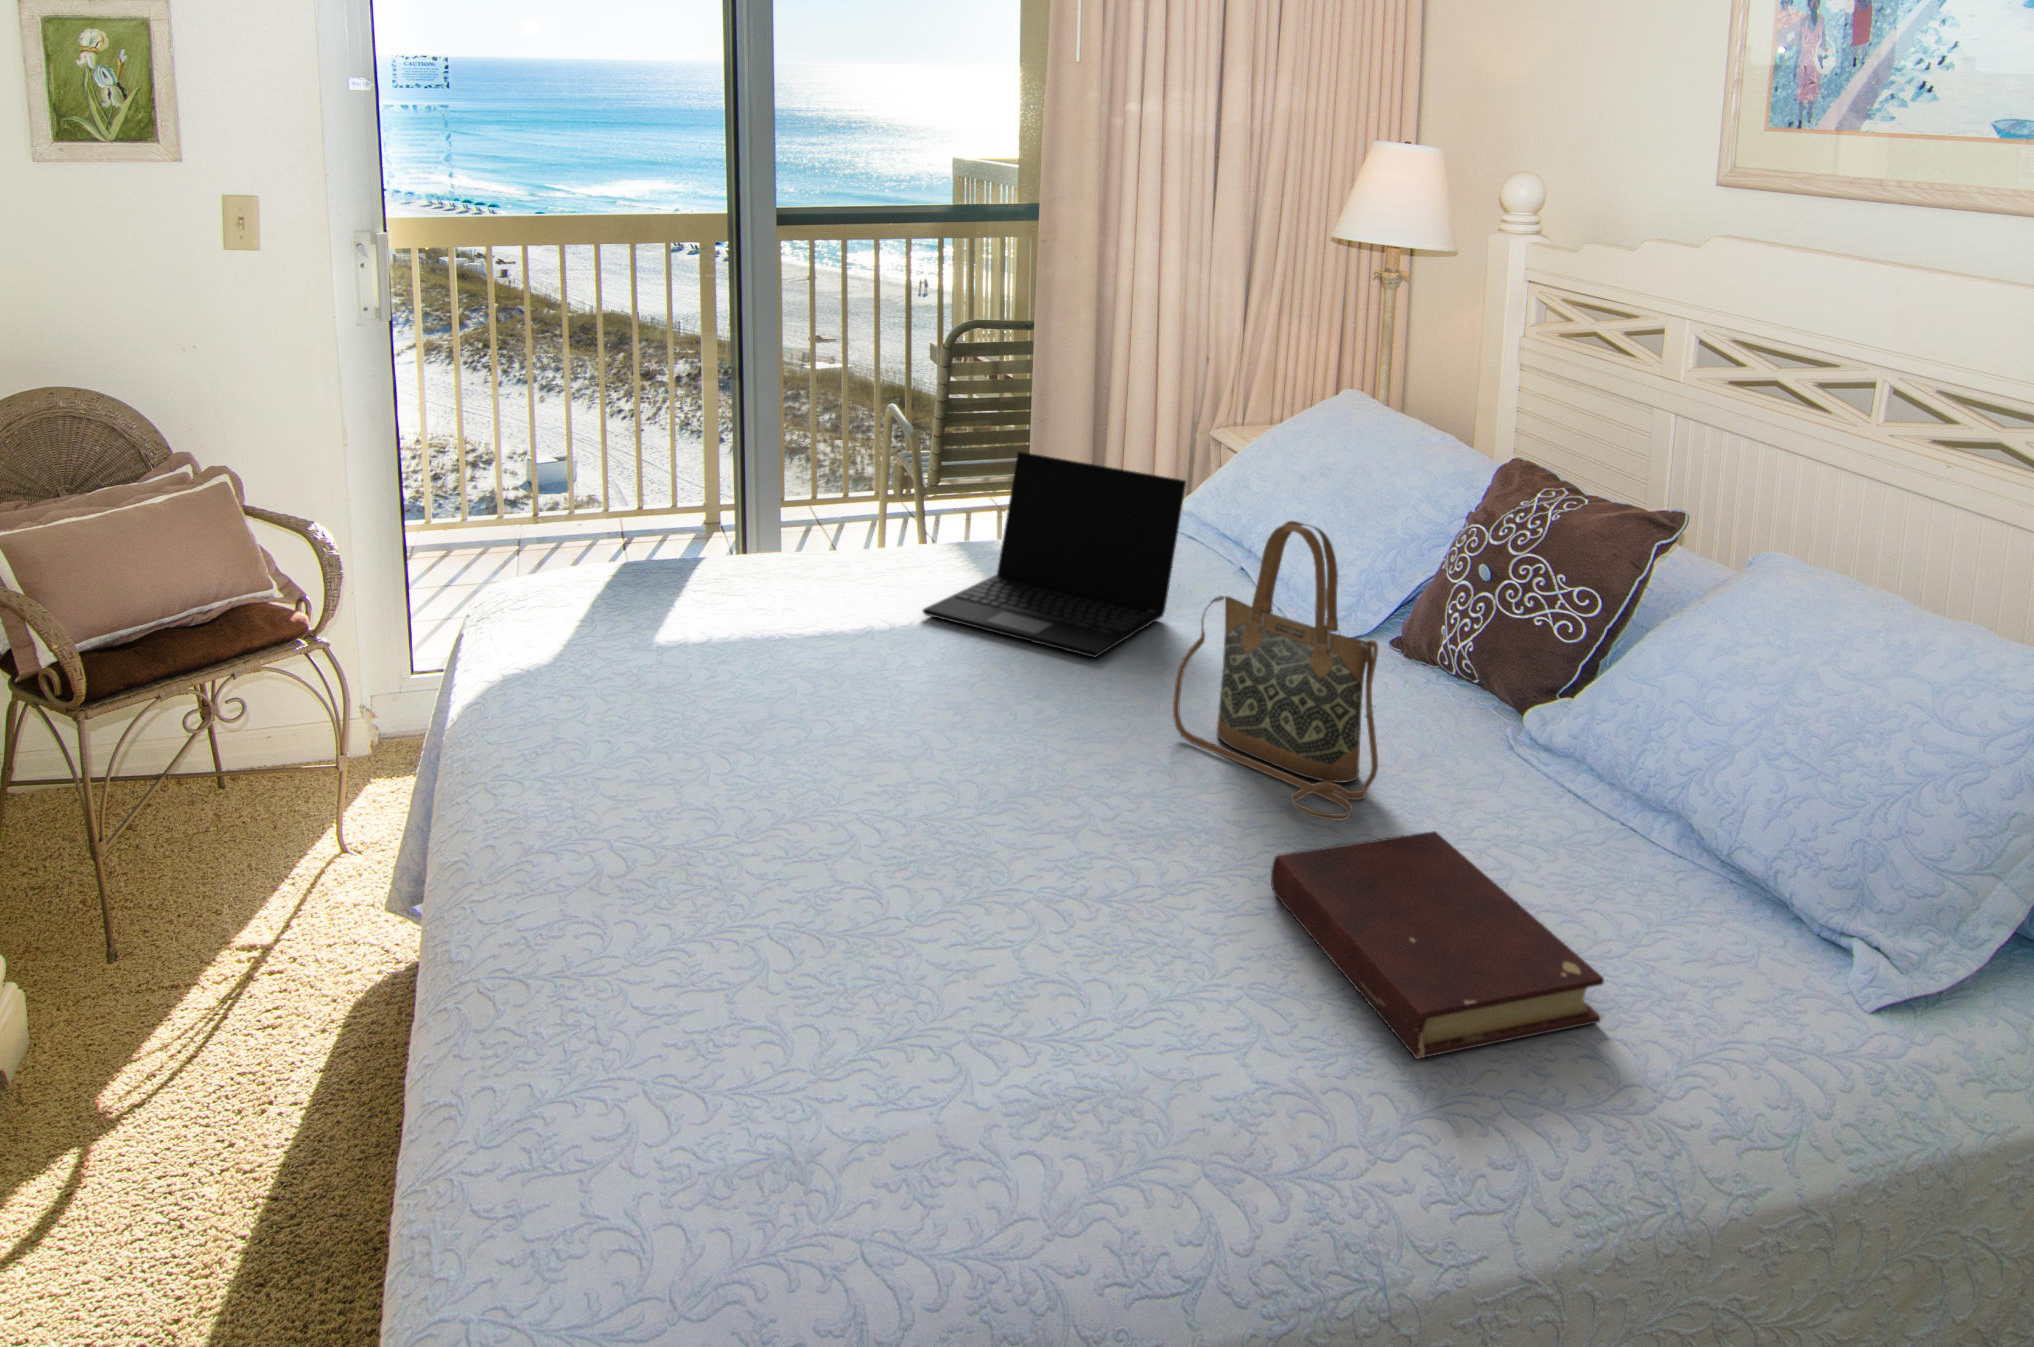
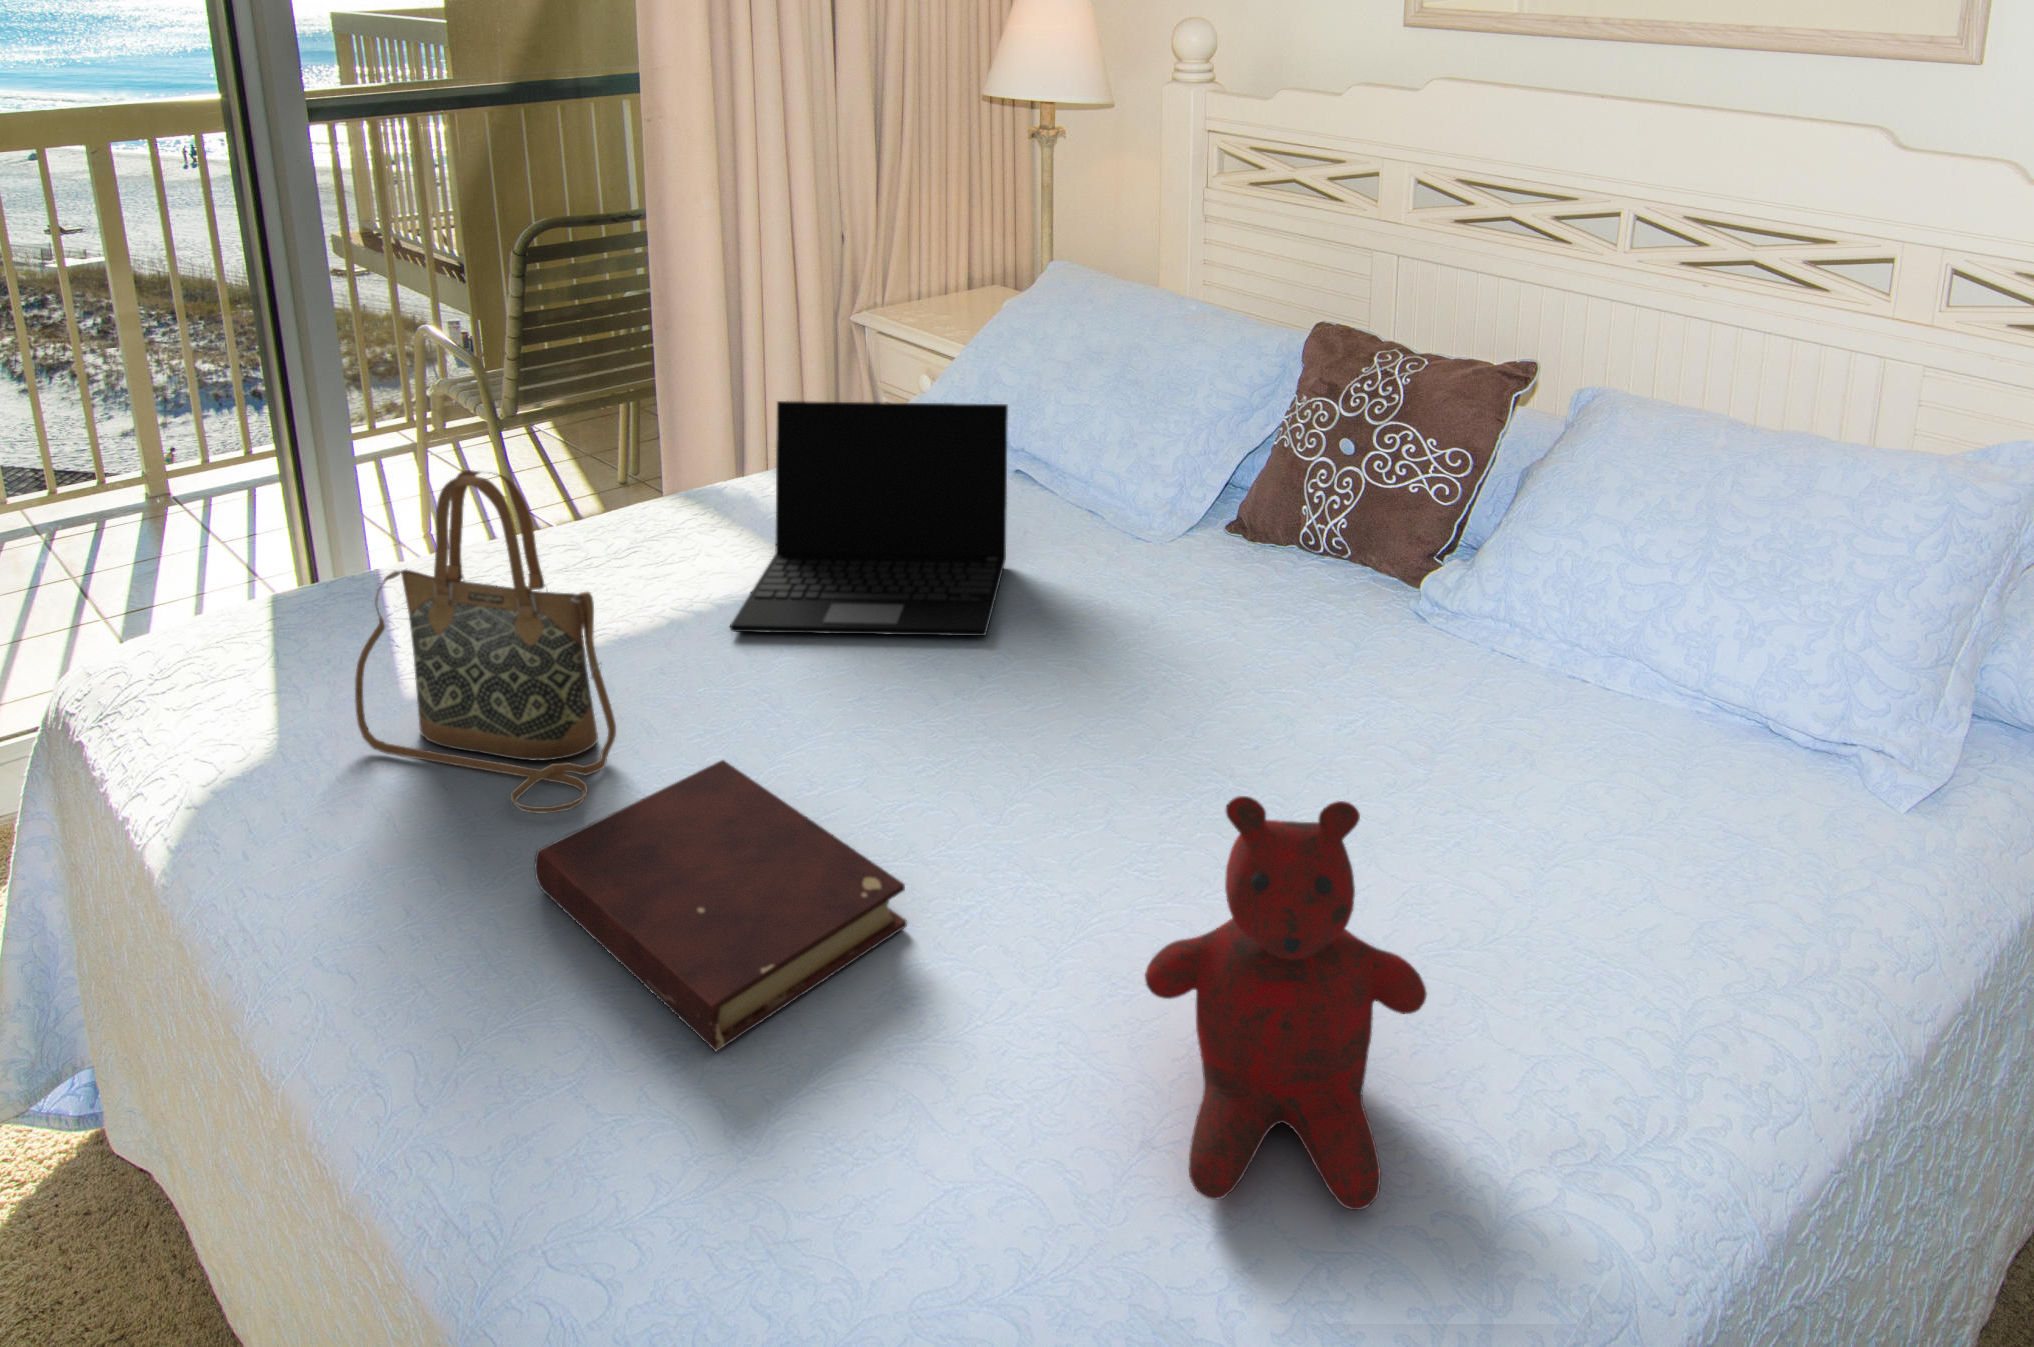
handbag: present [1173,521,1378,821] -> present [355,470,616,814]
teddy bear: none [903,699,1123,1022] -> present [1145,796,1427,1210]
book: present [1271,831,1604,1059] -> present [535,760,907,1051]

